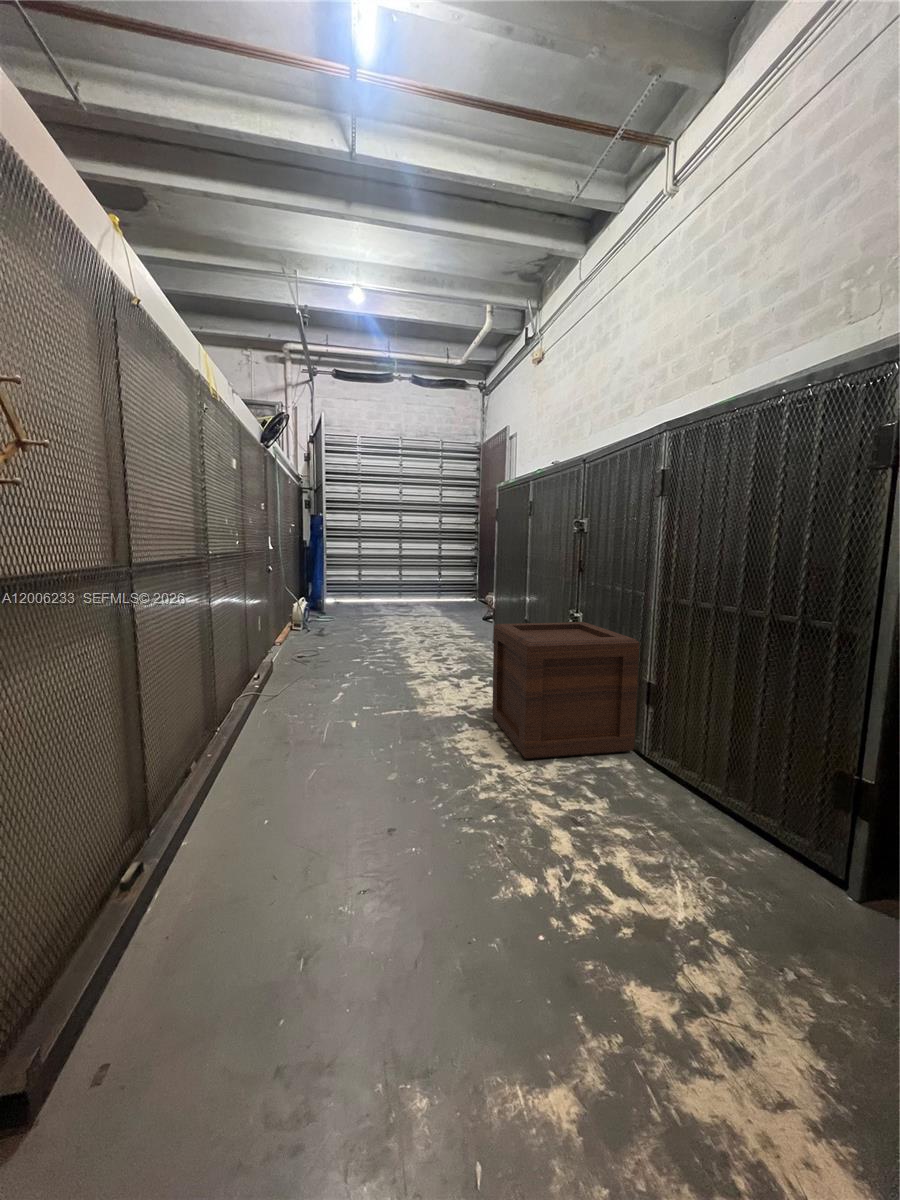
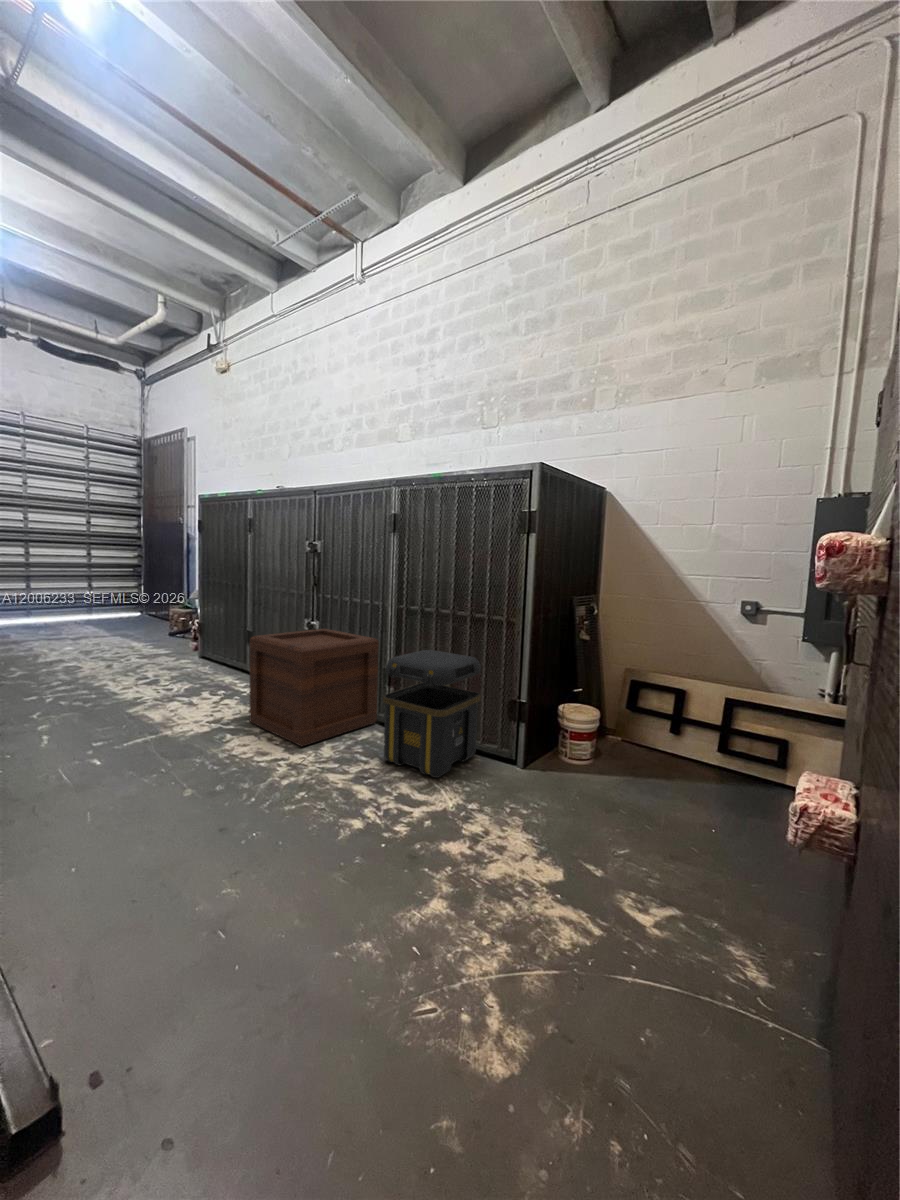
toolbox: none [613,663,784,862] -> present [383,650,481,778]

